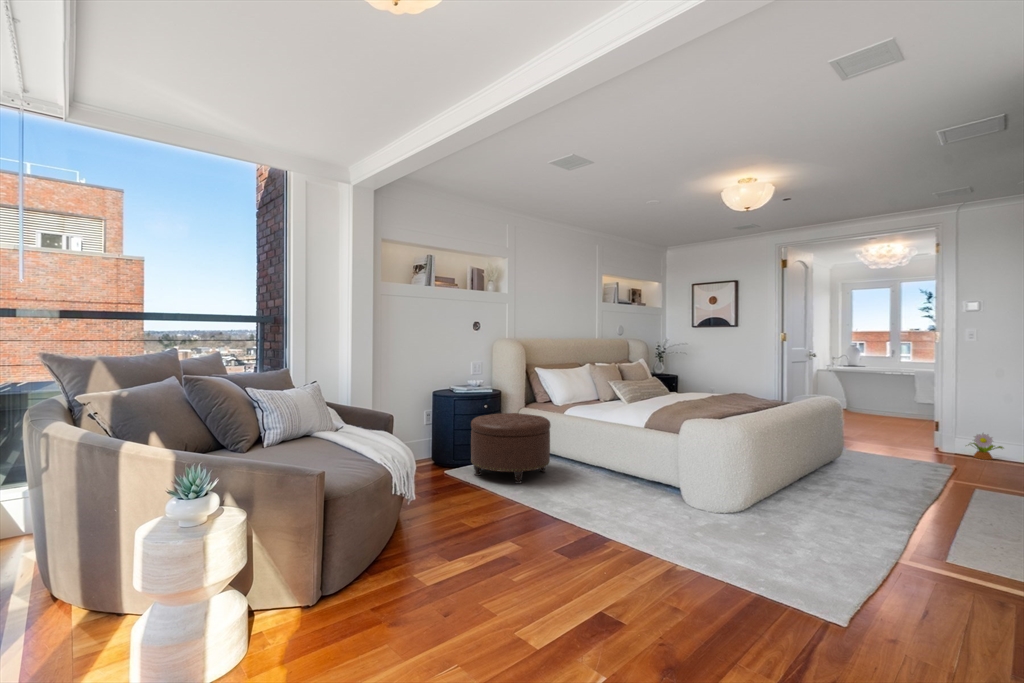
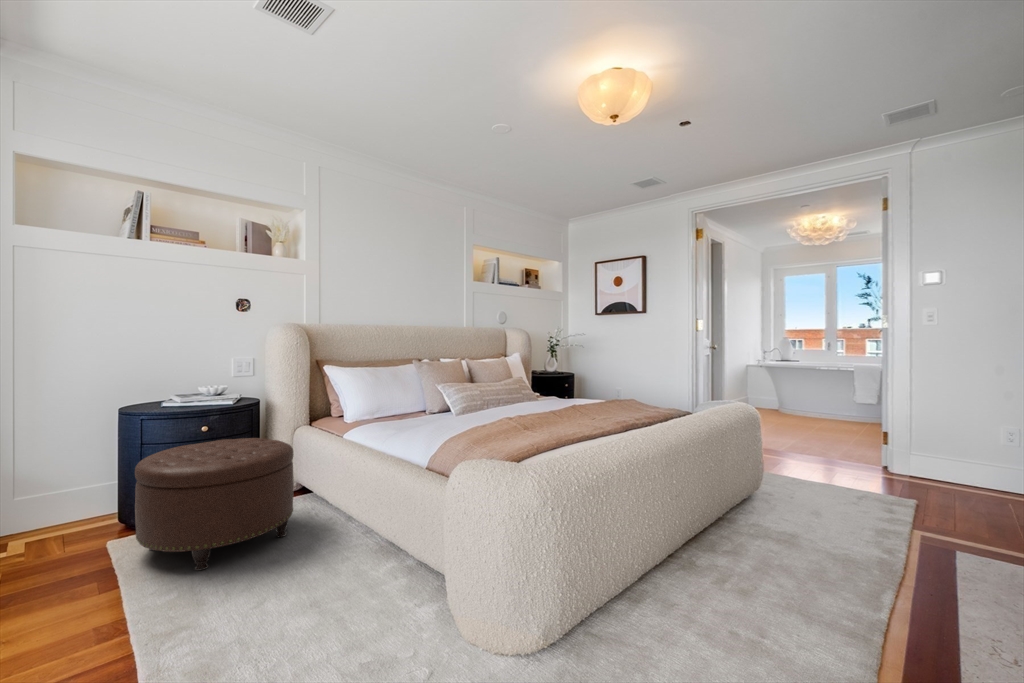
decorative plant: present [969,433,1003,460] -> none [925,450,978,487]

